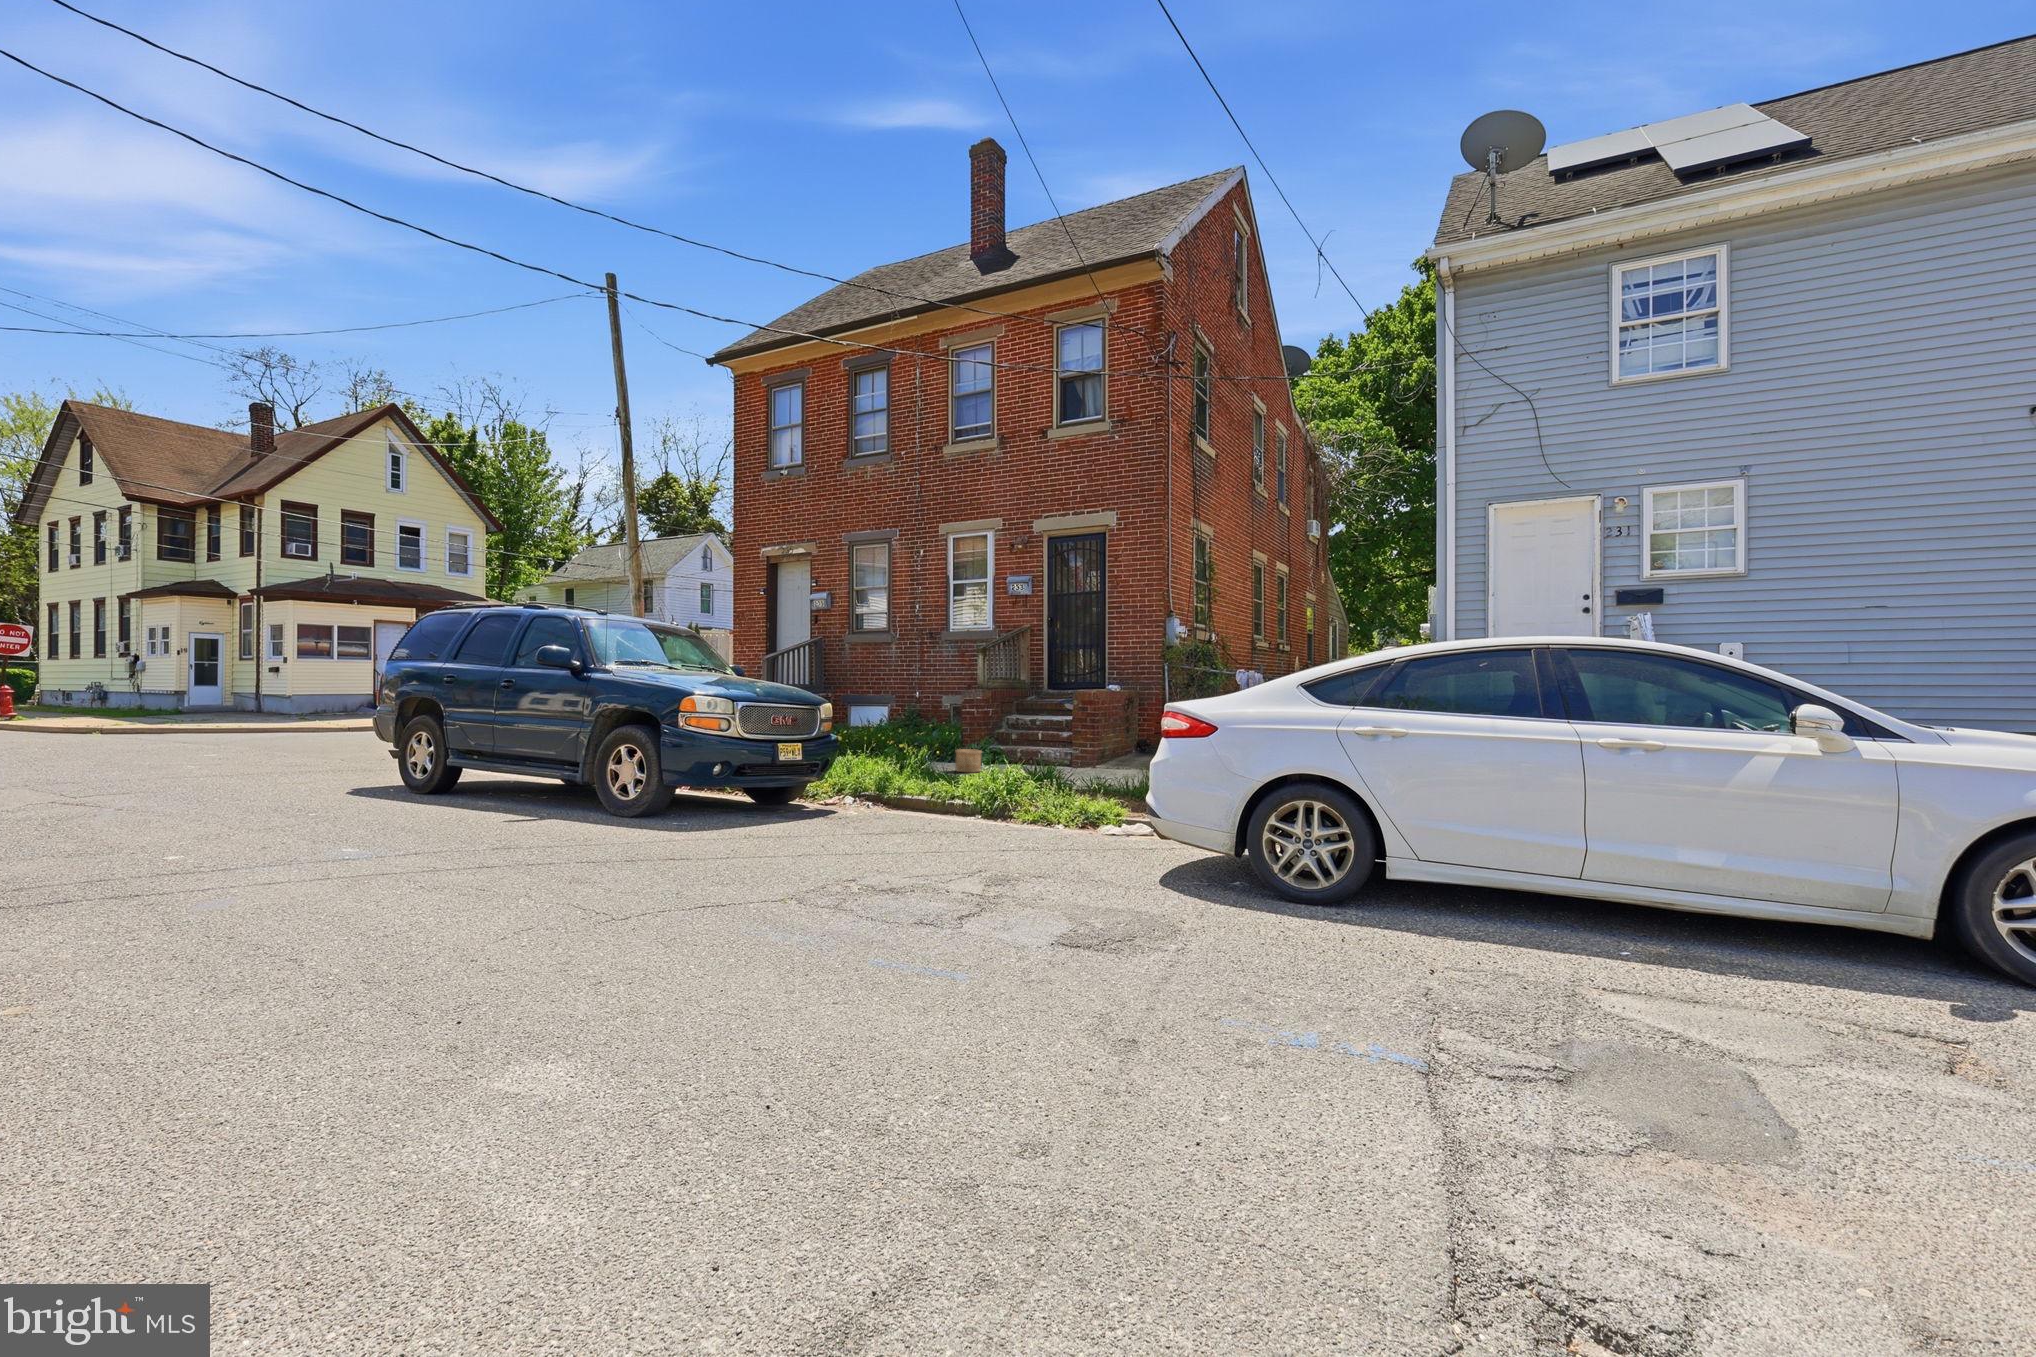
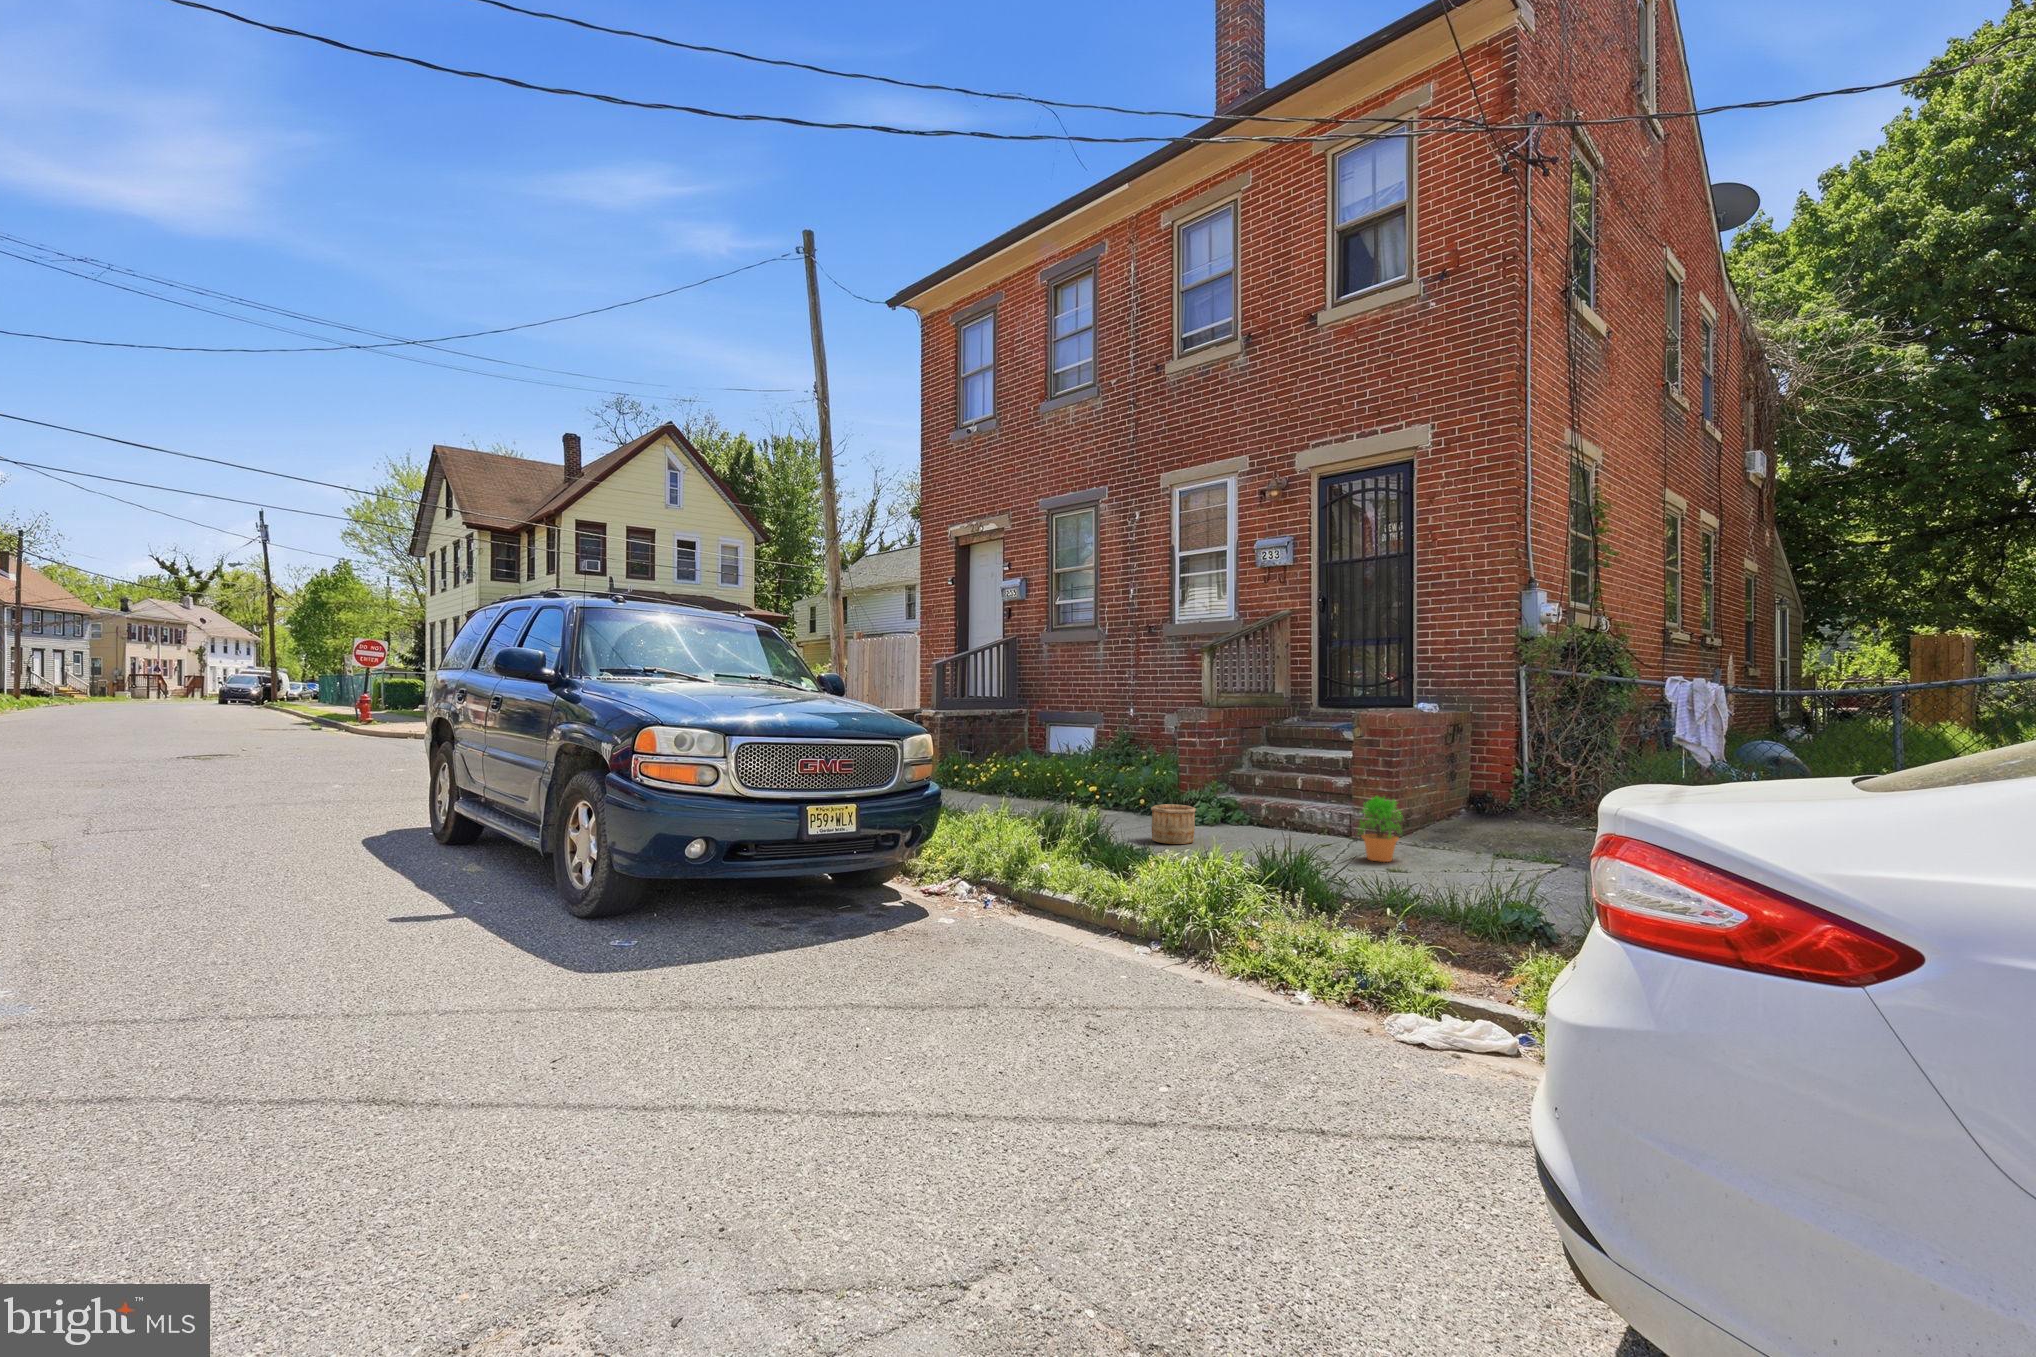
potted plant: none [1077,739,1104,776] -> present [1359,797,1401,862]

